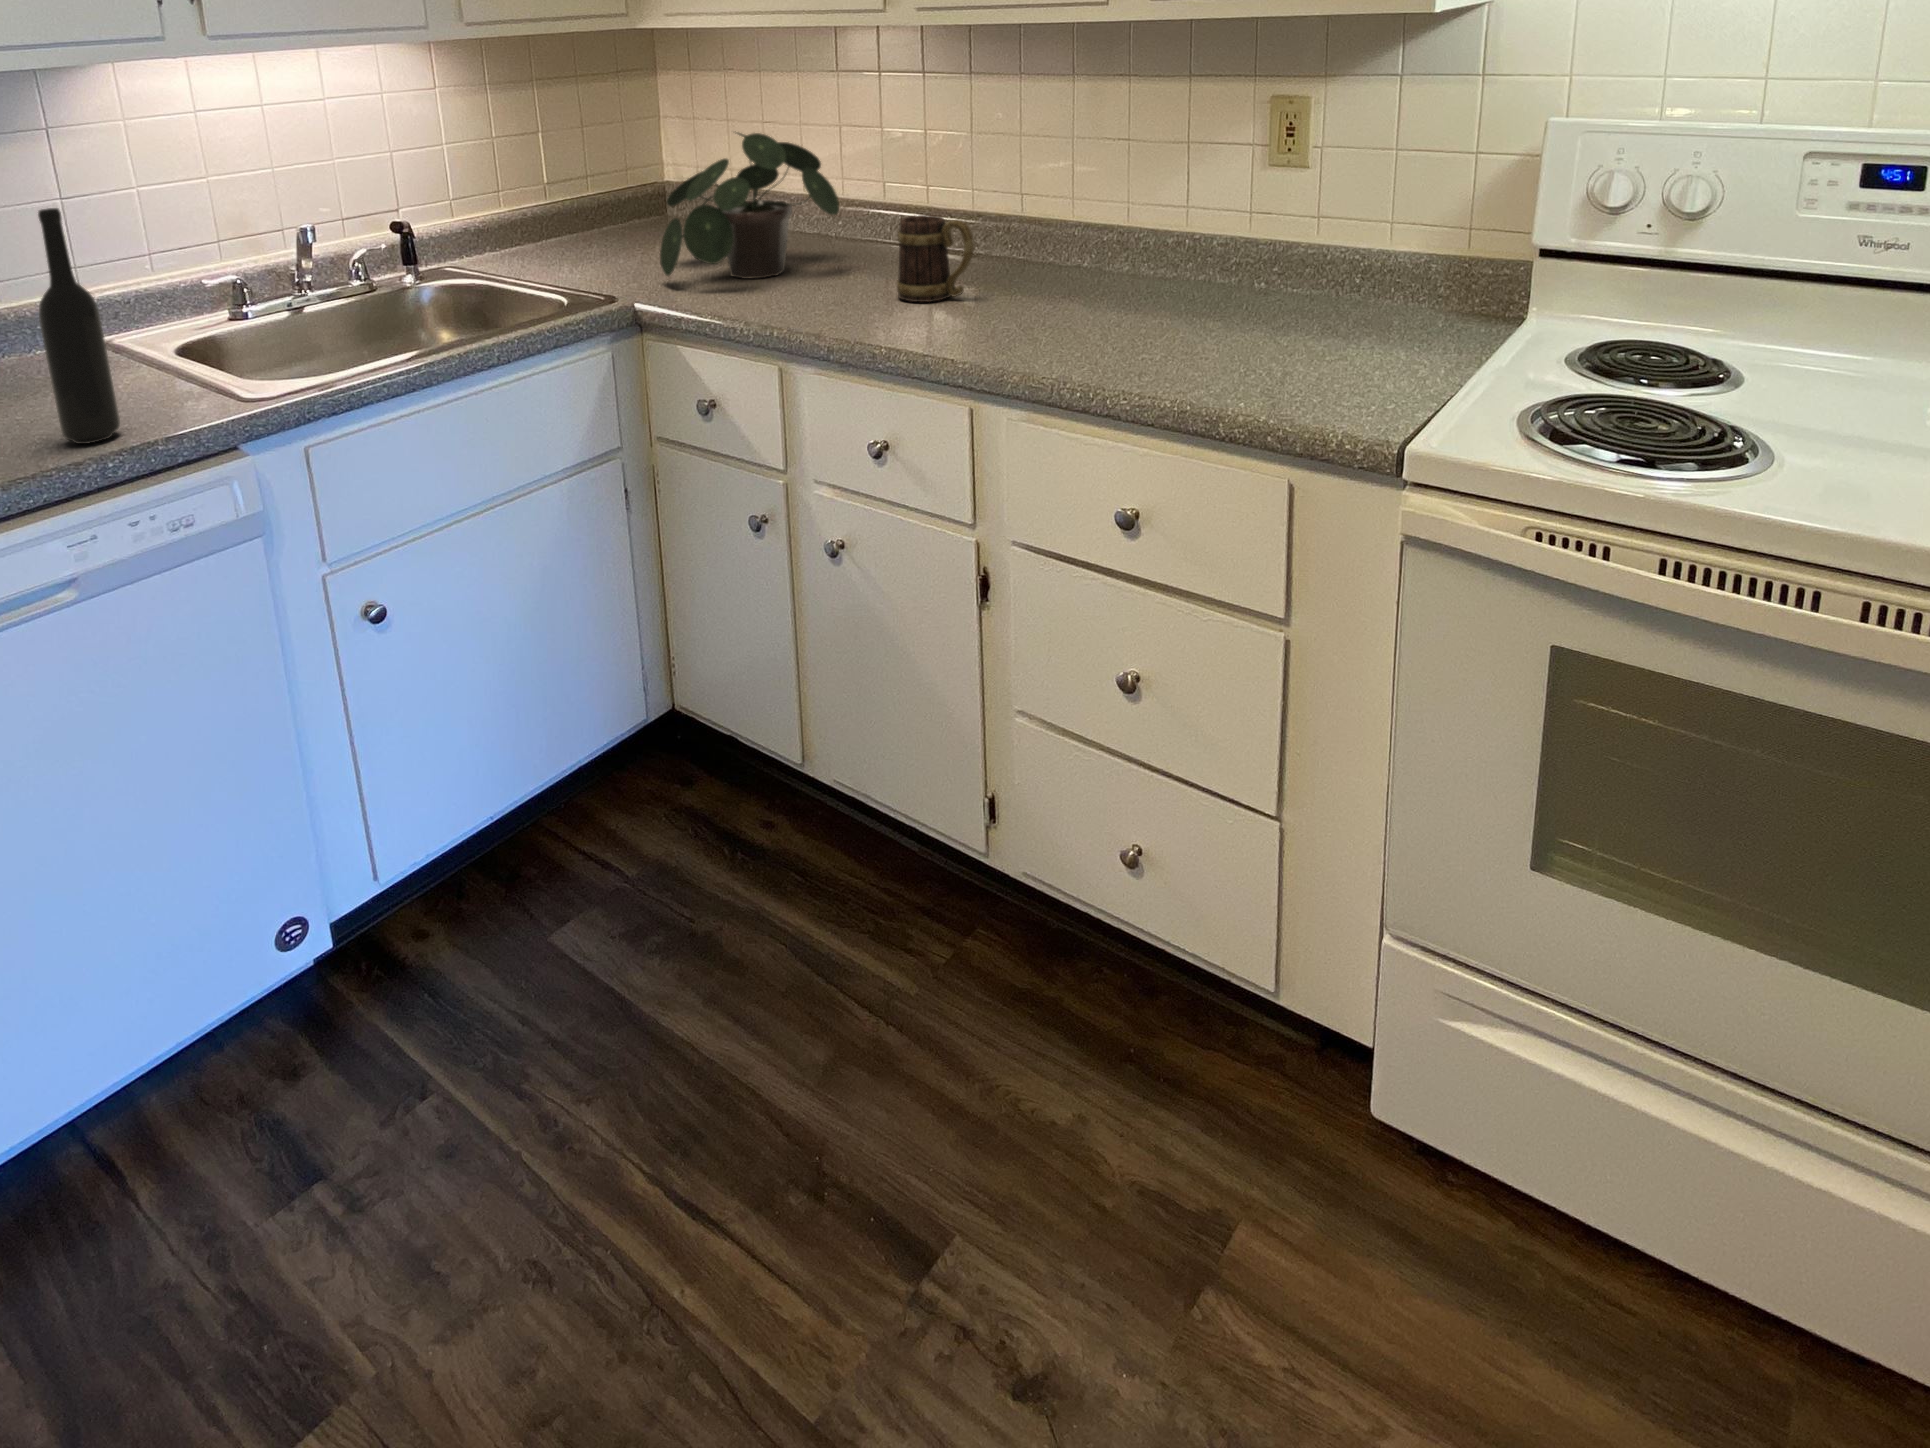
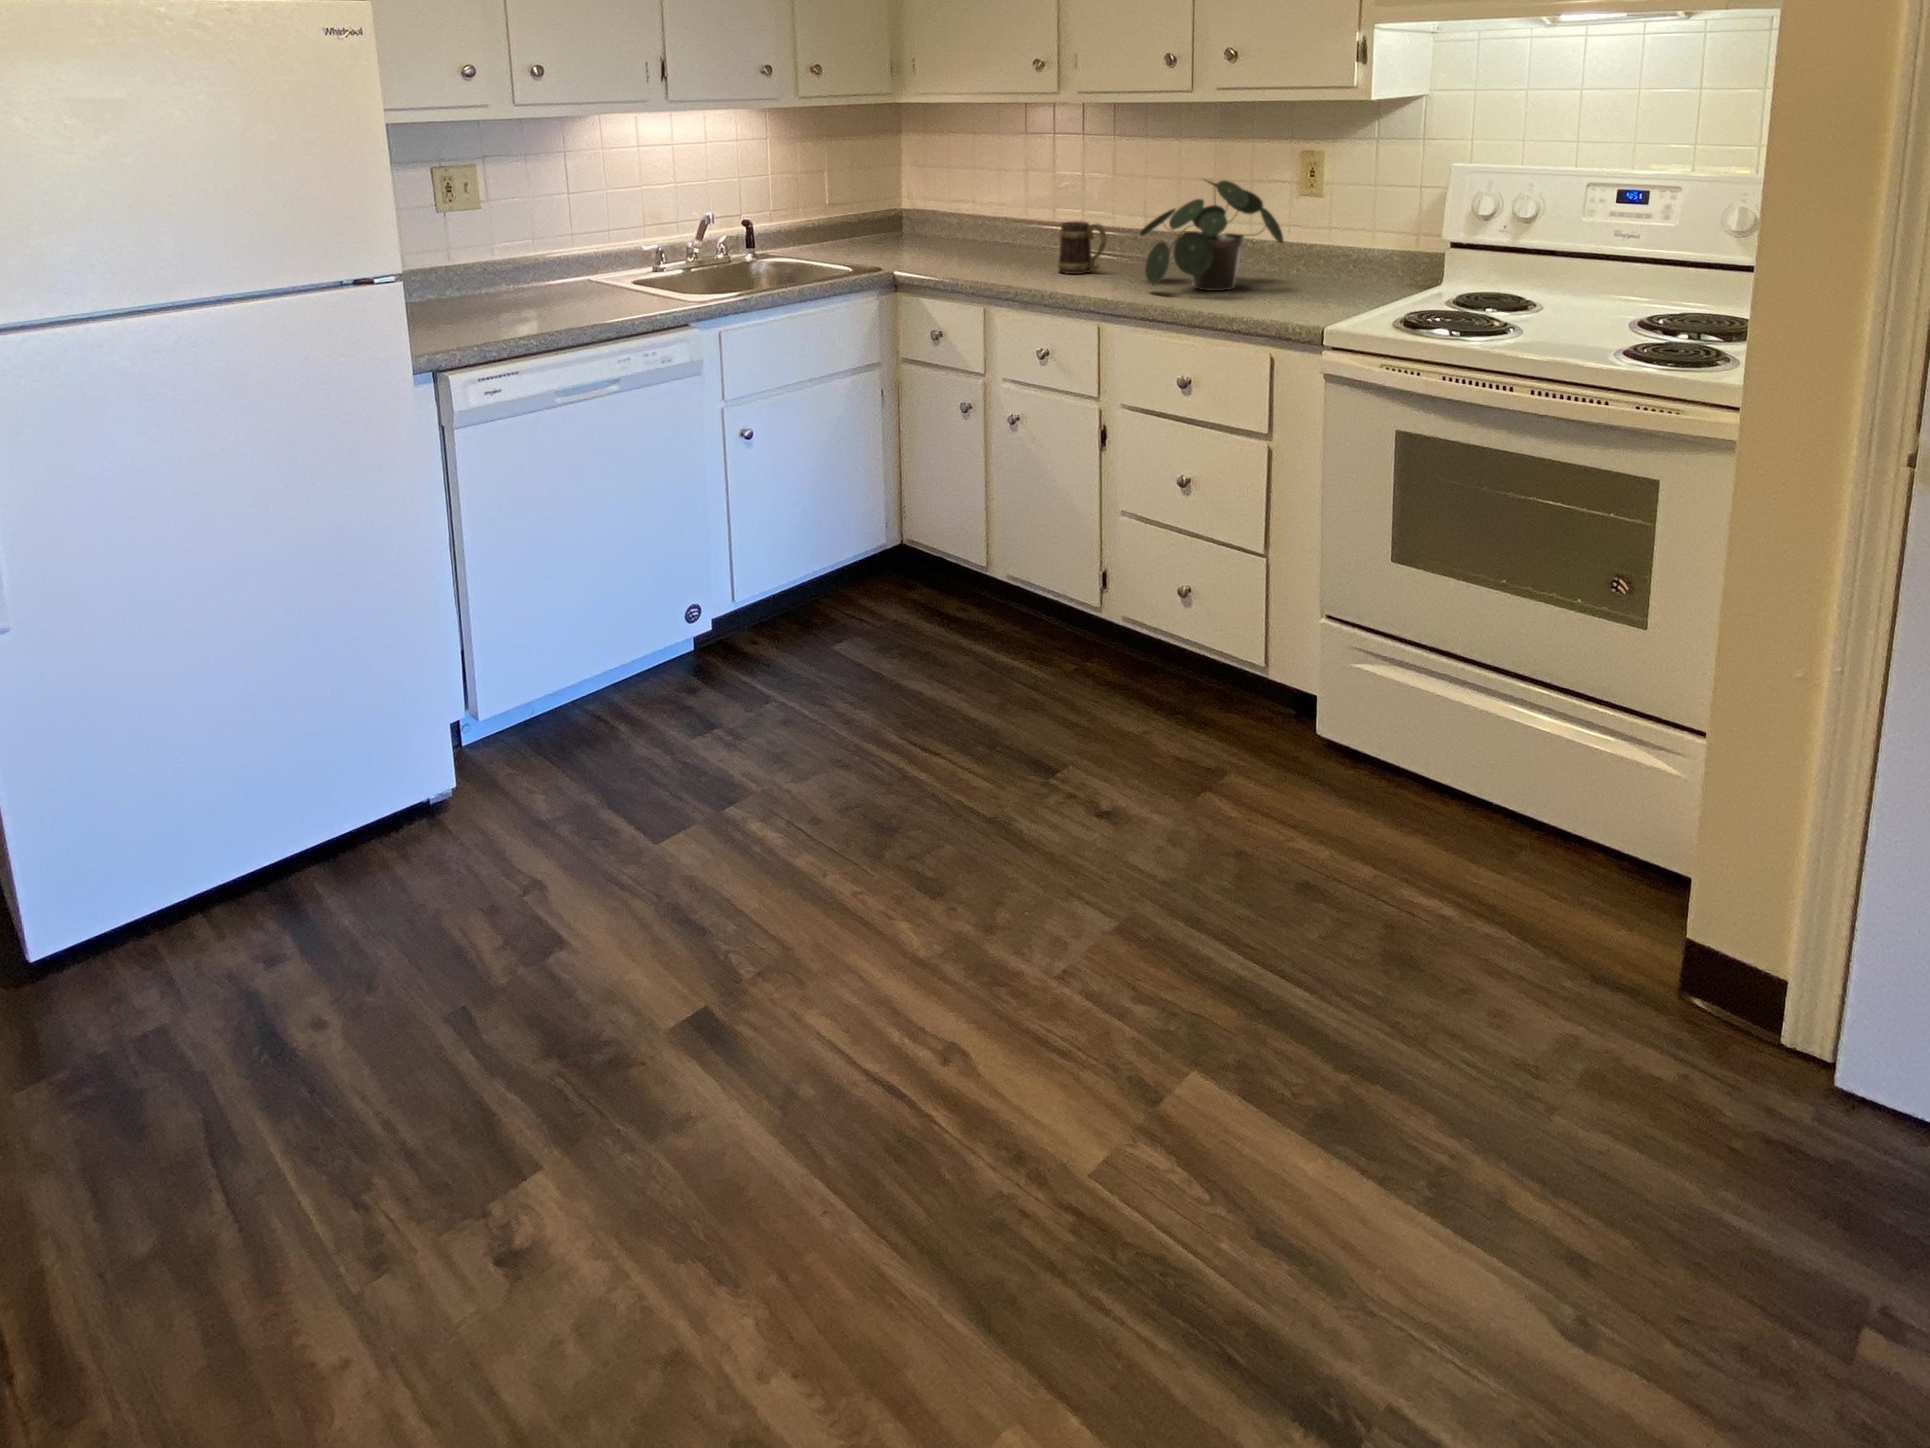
potted plant: present [660,133,839,279] -> present [1140,180,1283,291]
bottle: present [38,208,120,444] -> none [595,187,628,315]

